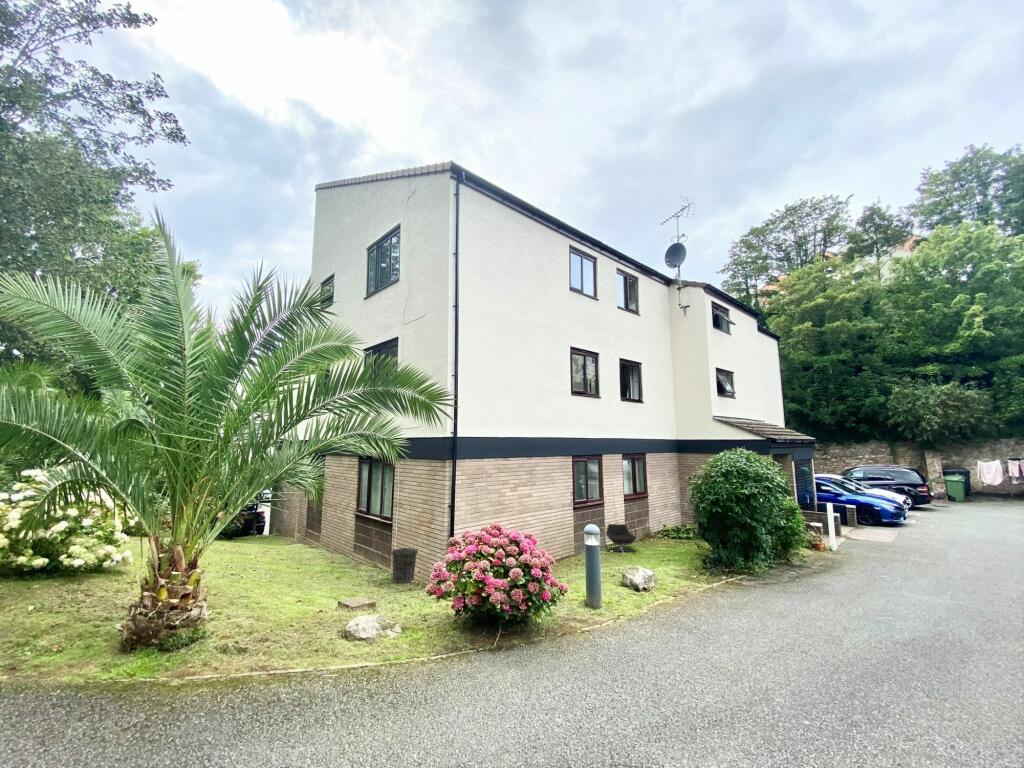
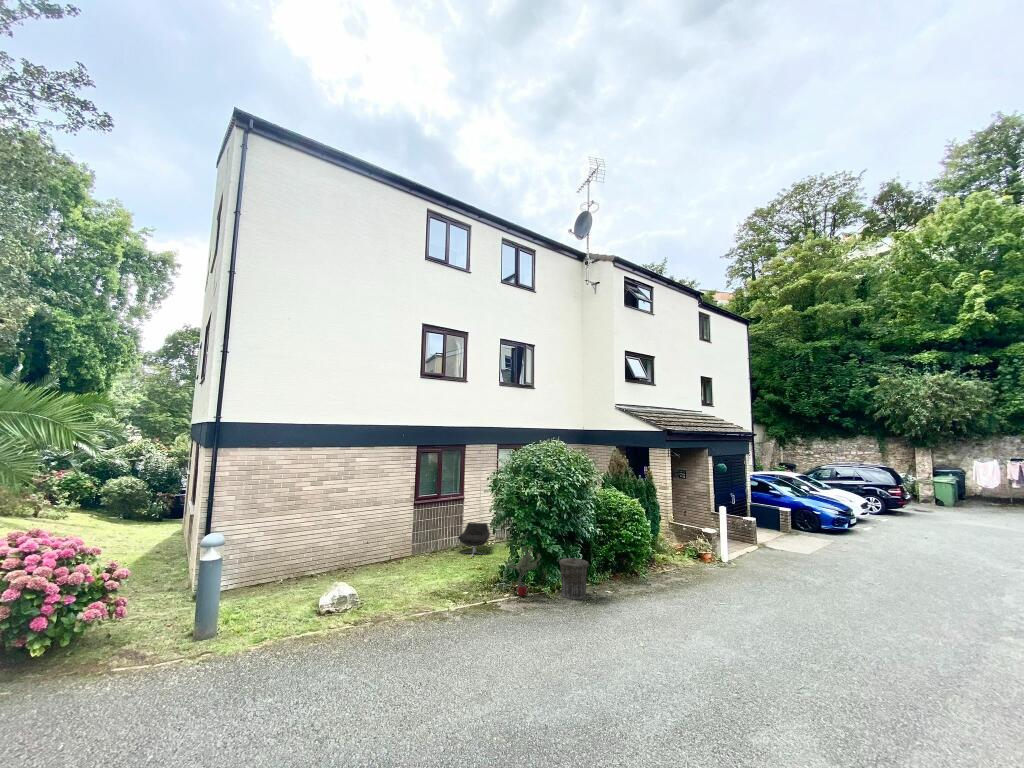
potted tree: none [698,539,735,582] -> present [506,546,541,596]
trash can: present [392,548,418,583] -> present [559,558,589,600]

